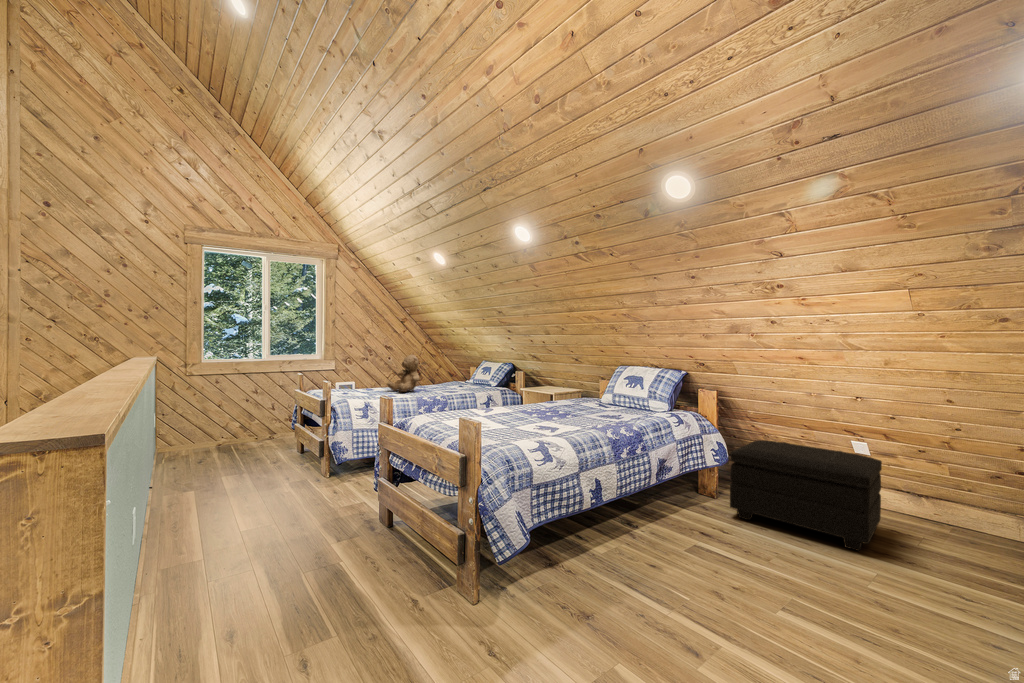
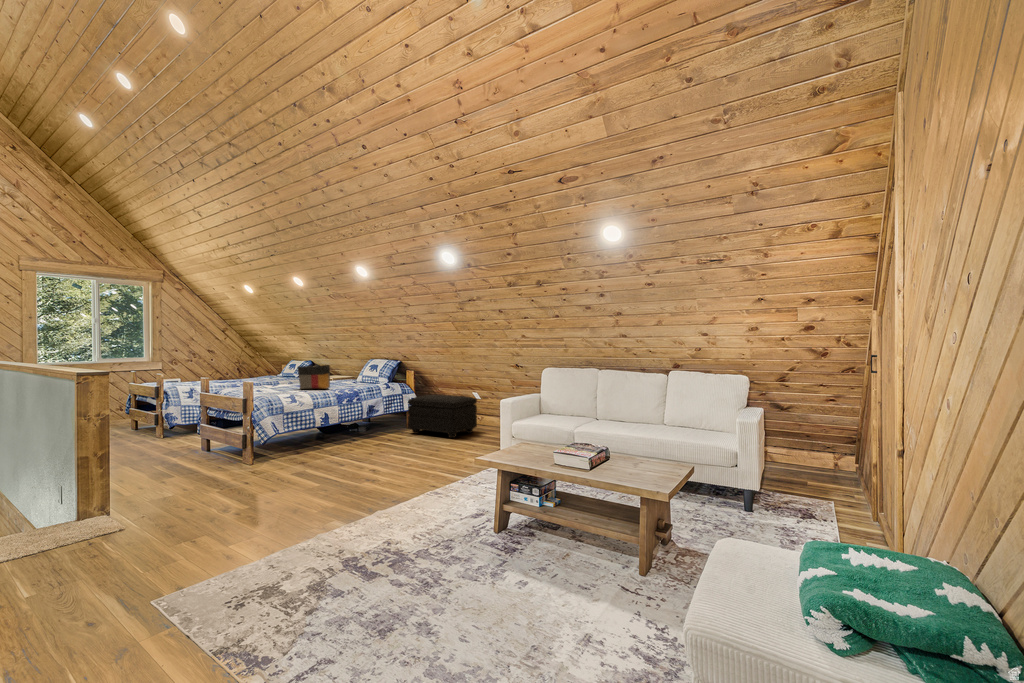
teddy bear: present [387,354,420,392] -> none [208,355,234,383]
tote bag: none [533,380,591,425] -> present [297,365,330,389]

